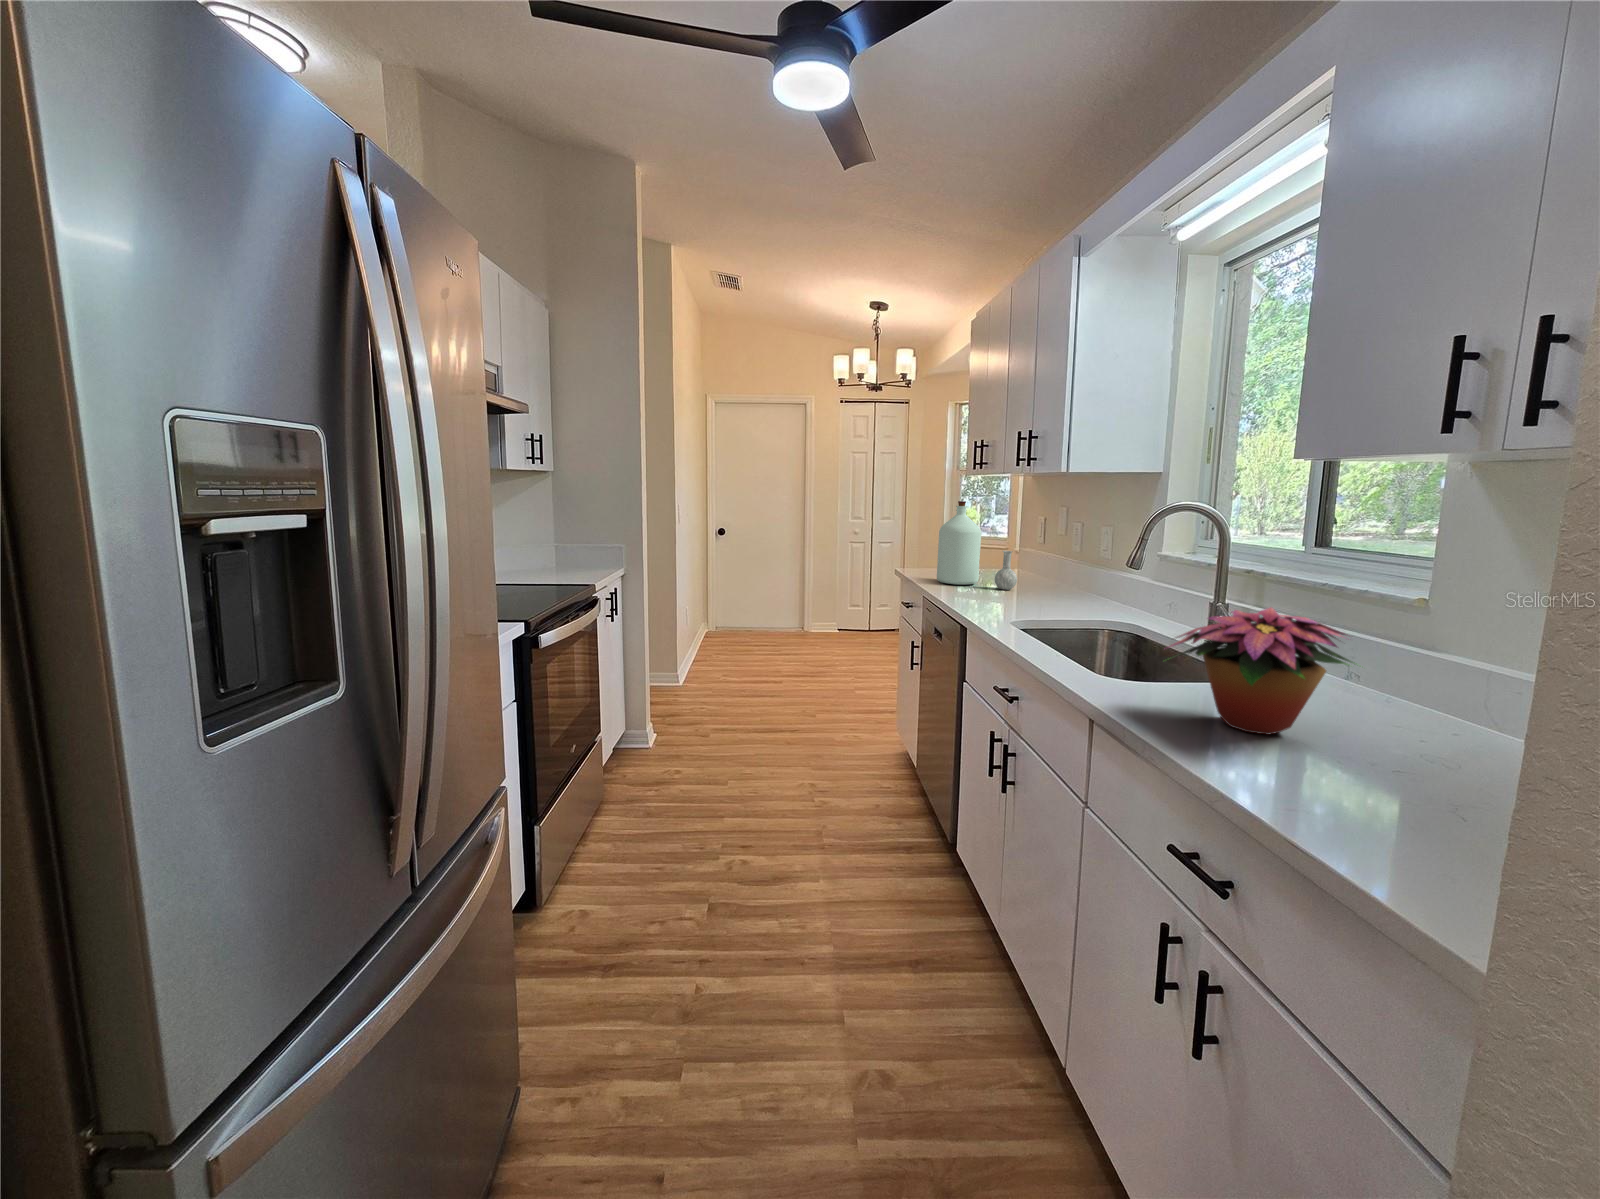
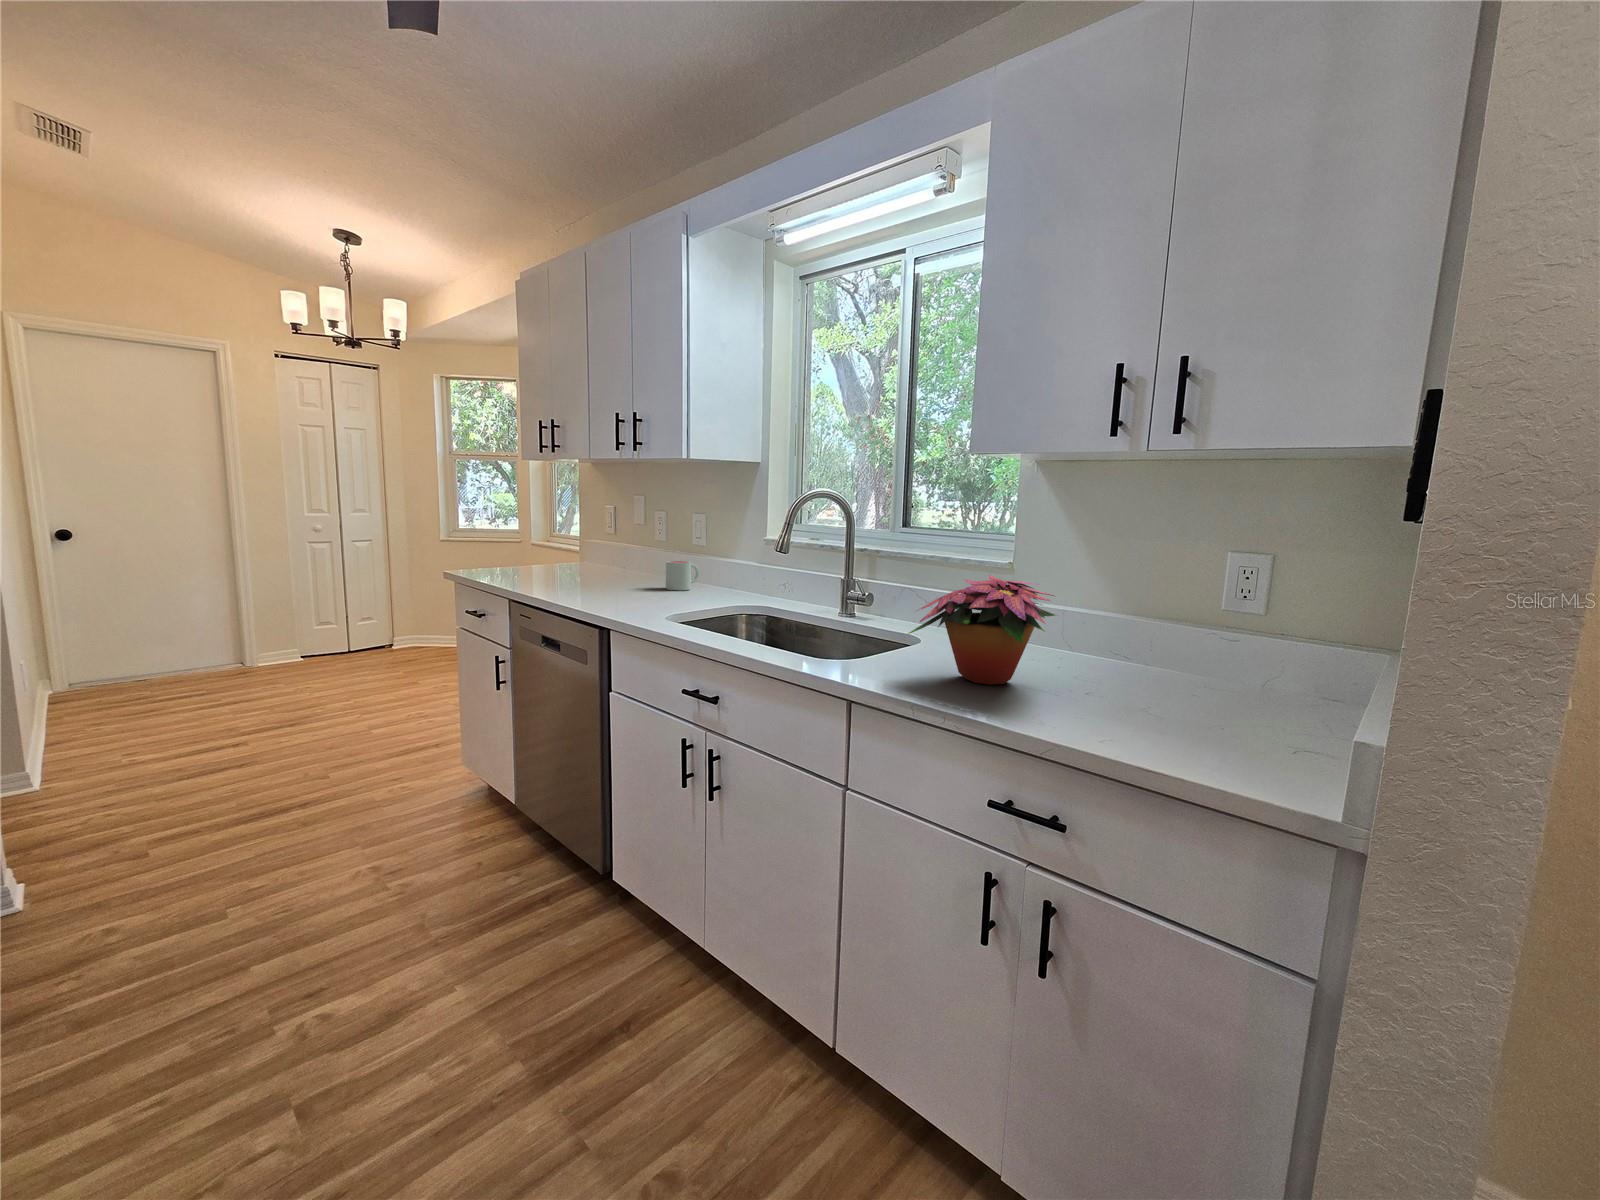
bottle: present [937,501,1017,590] -> none [520,487,617,584]
mug: none [1057,572,1095,601] -> present [666,561,699,590]

